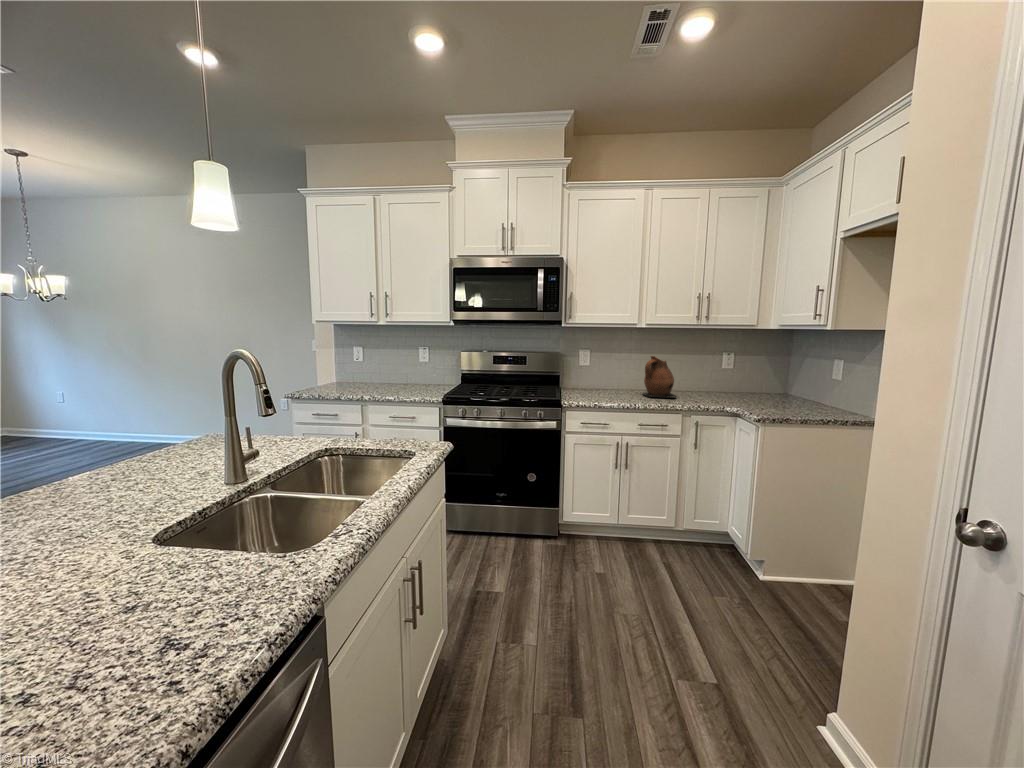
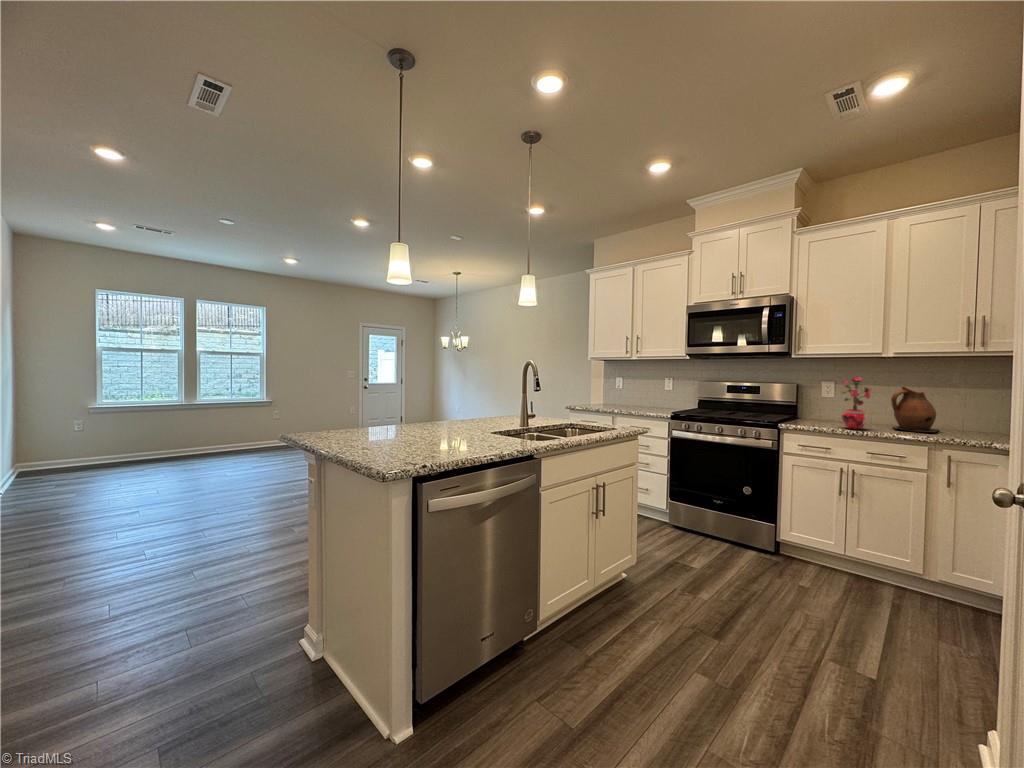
potted plant: none [608,348,637,401] -> present [842,377,871,430]

